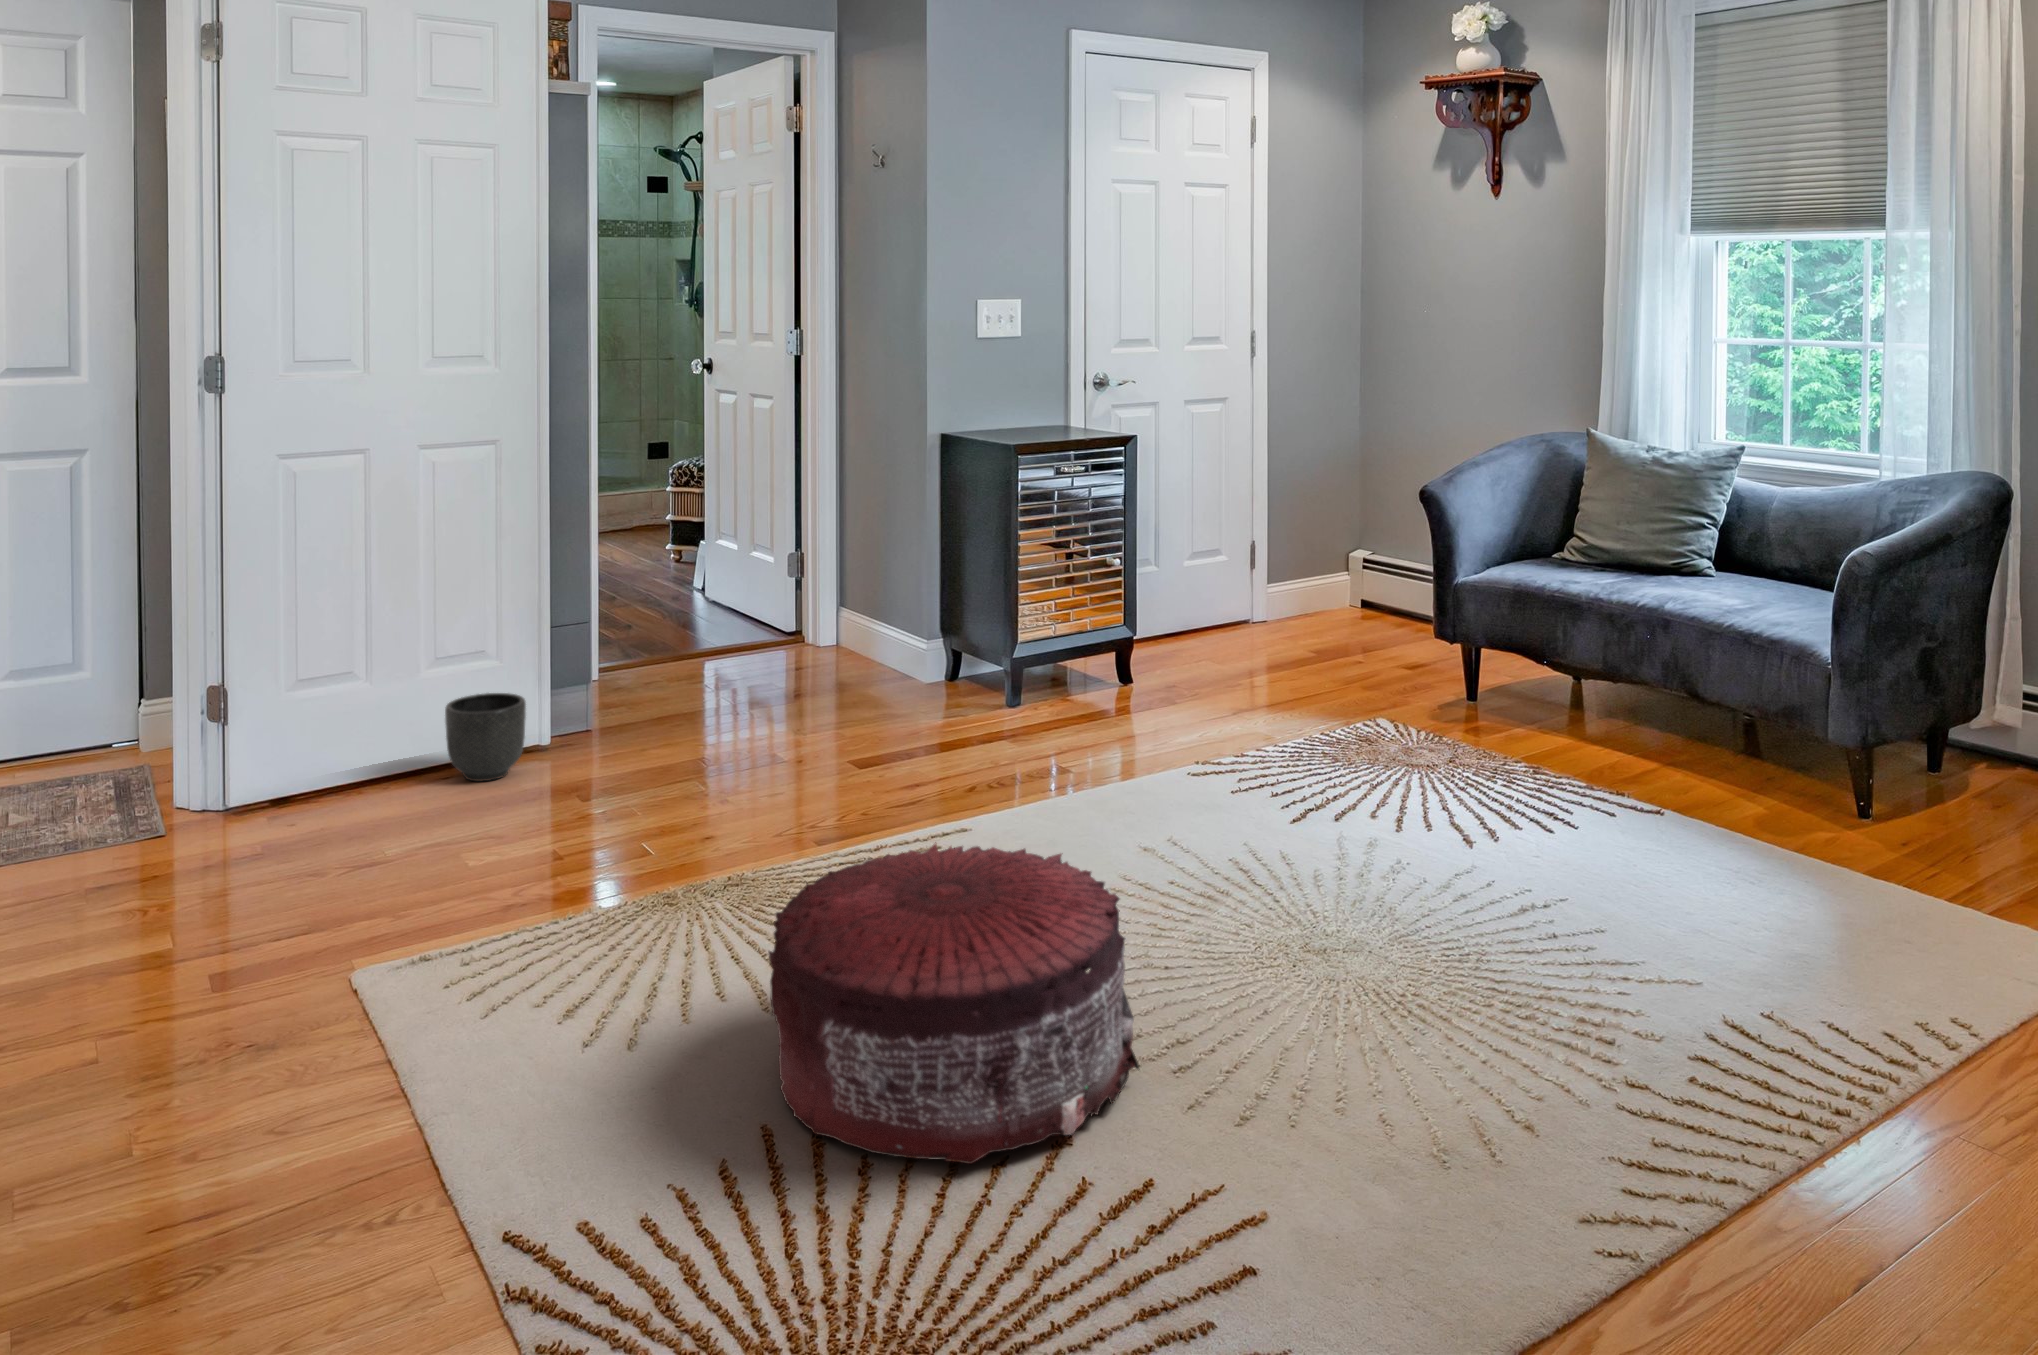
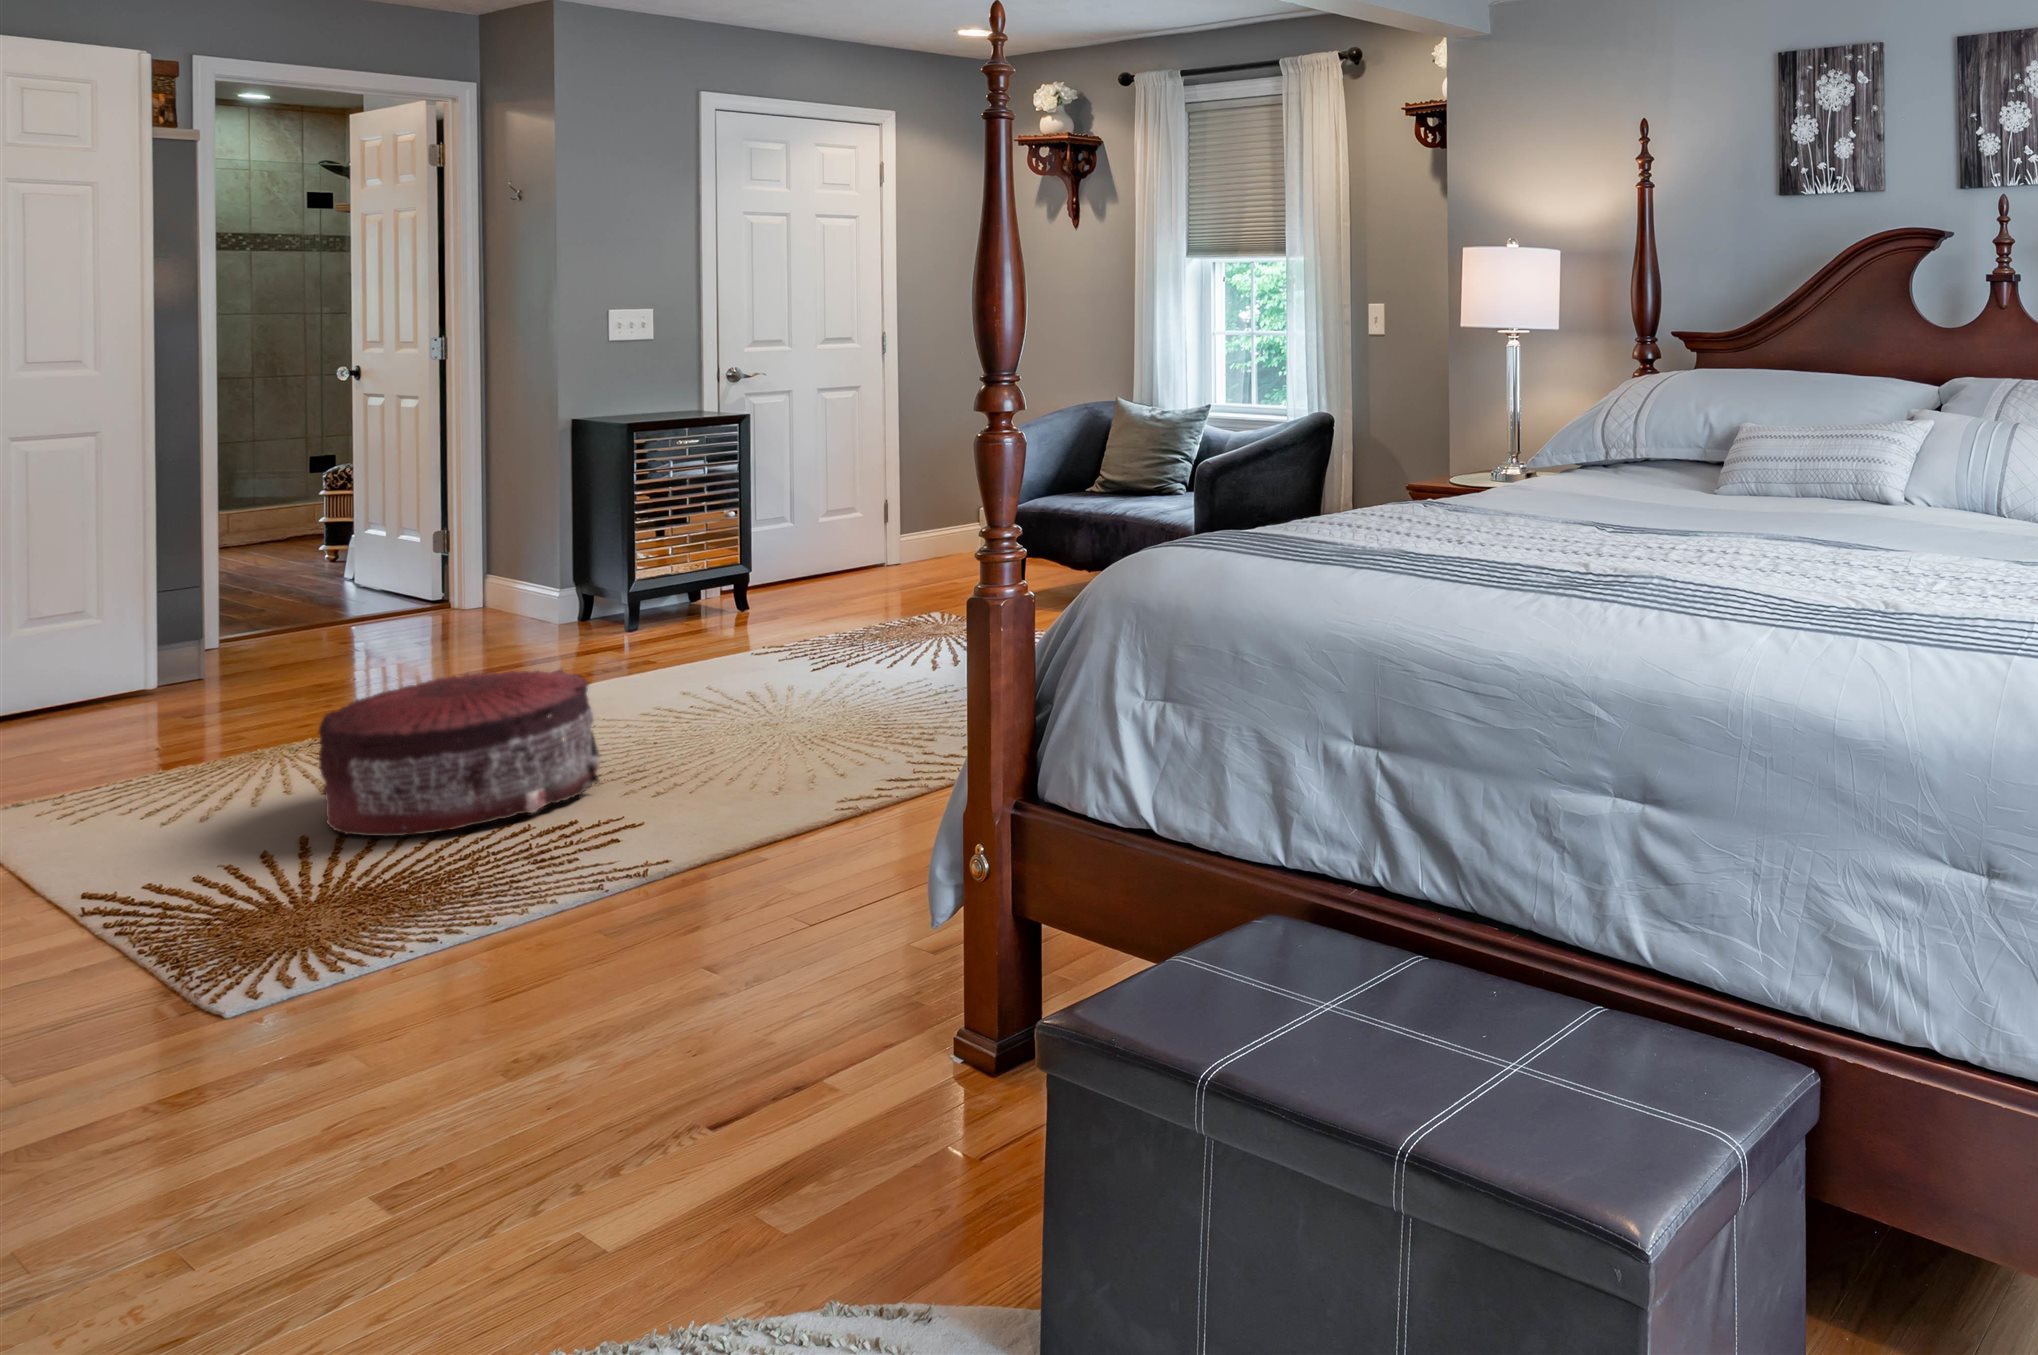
planter: present [445,693,526,781] -> none [47,644,134,716]

